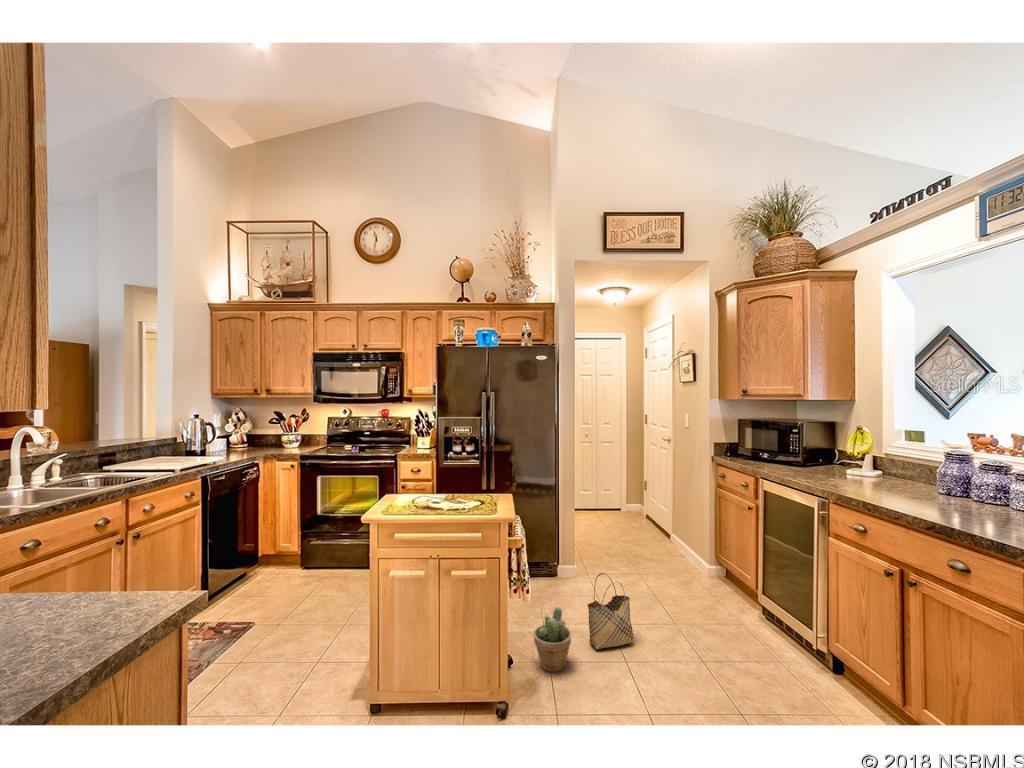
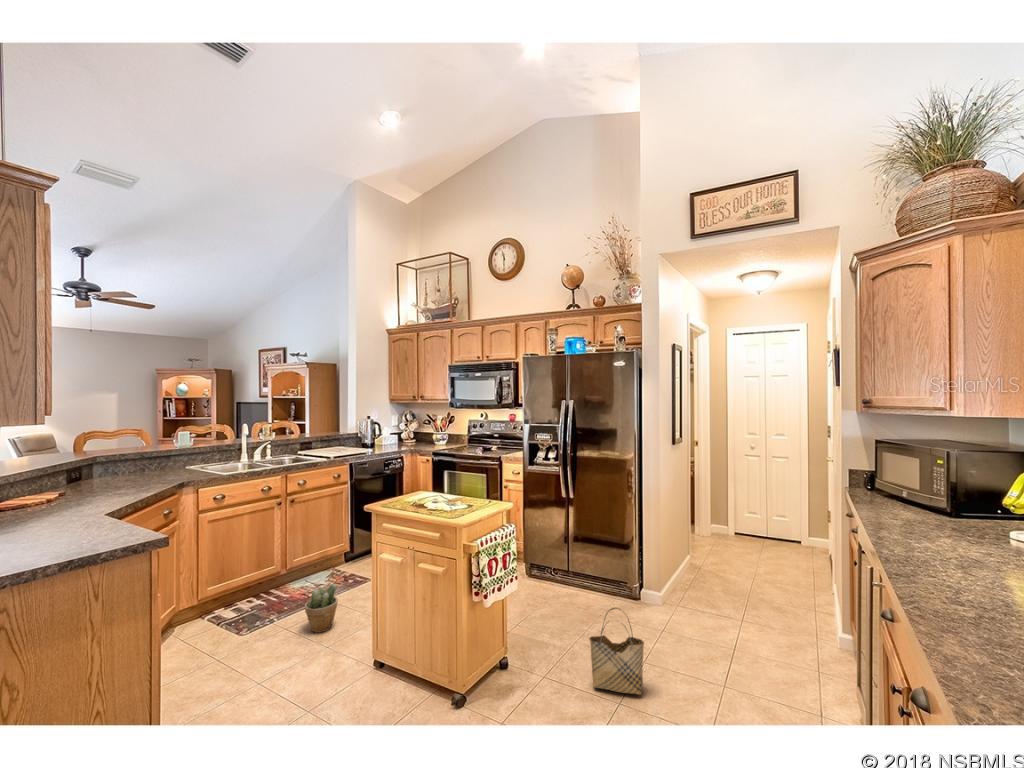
potted plant: present [533,607,571,672] -> present [305,584,338,633]

